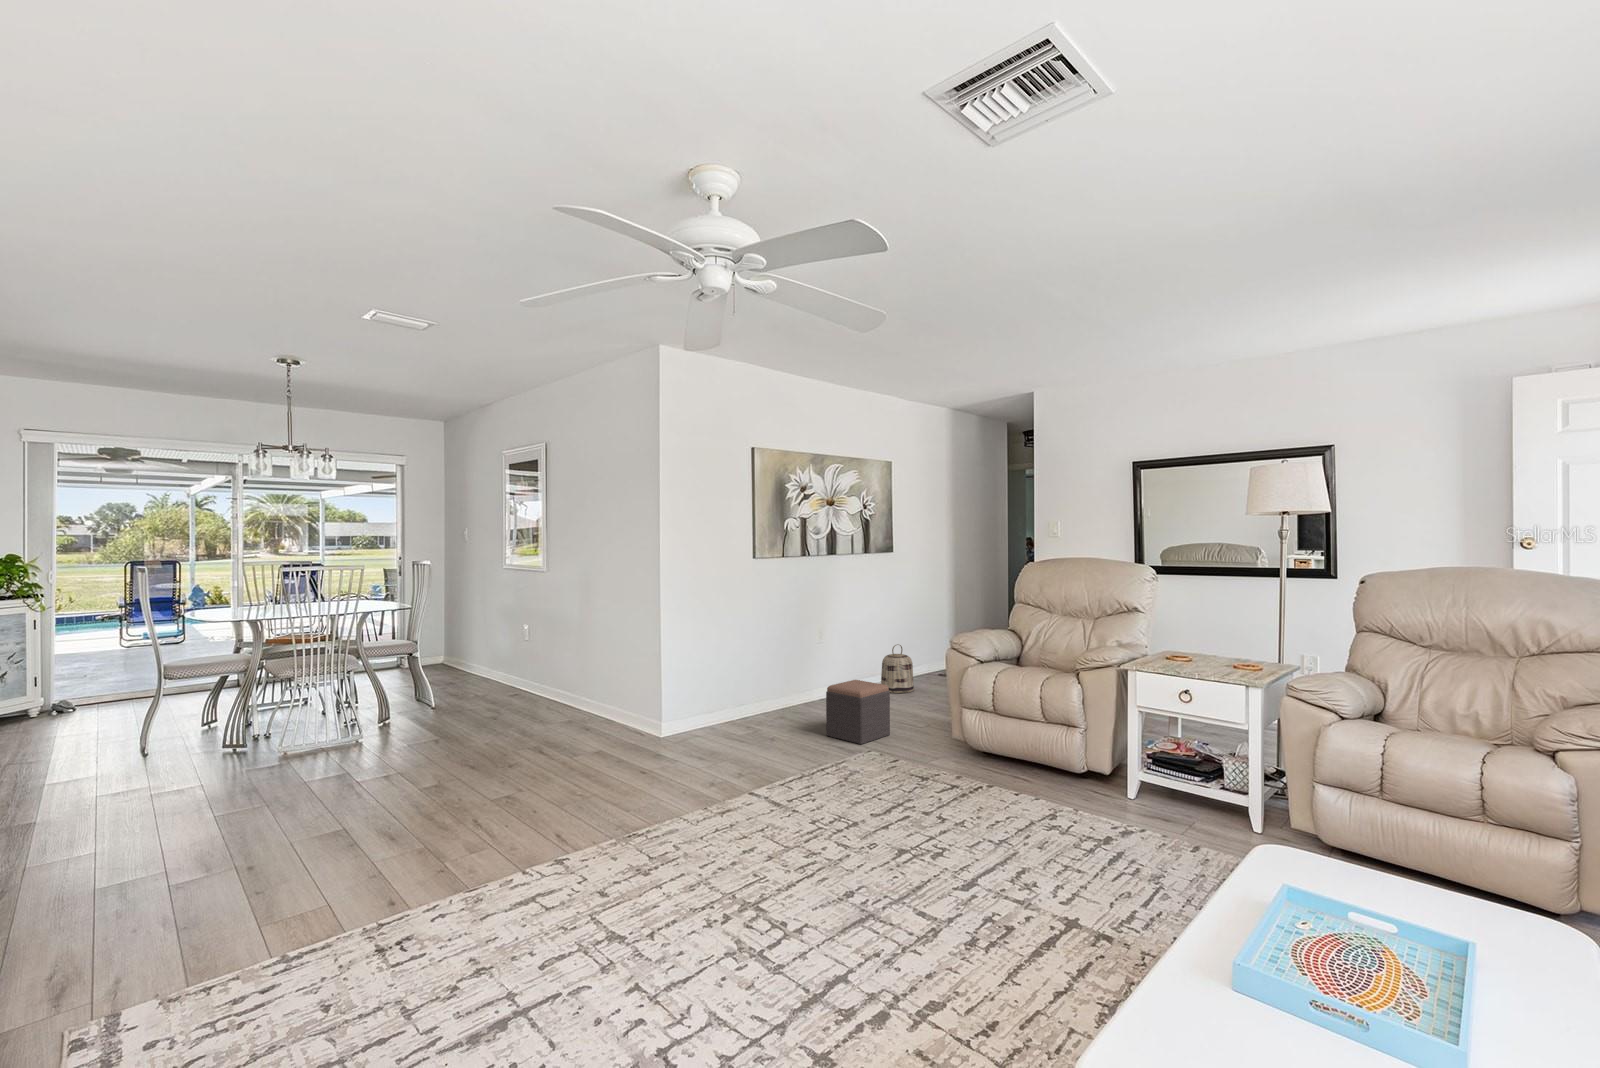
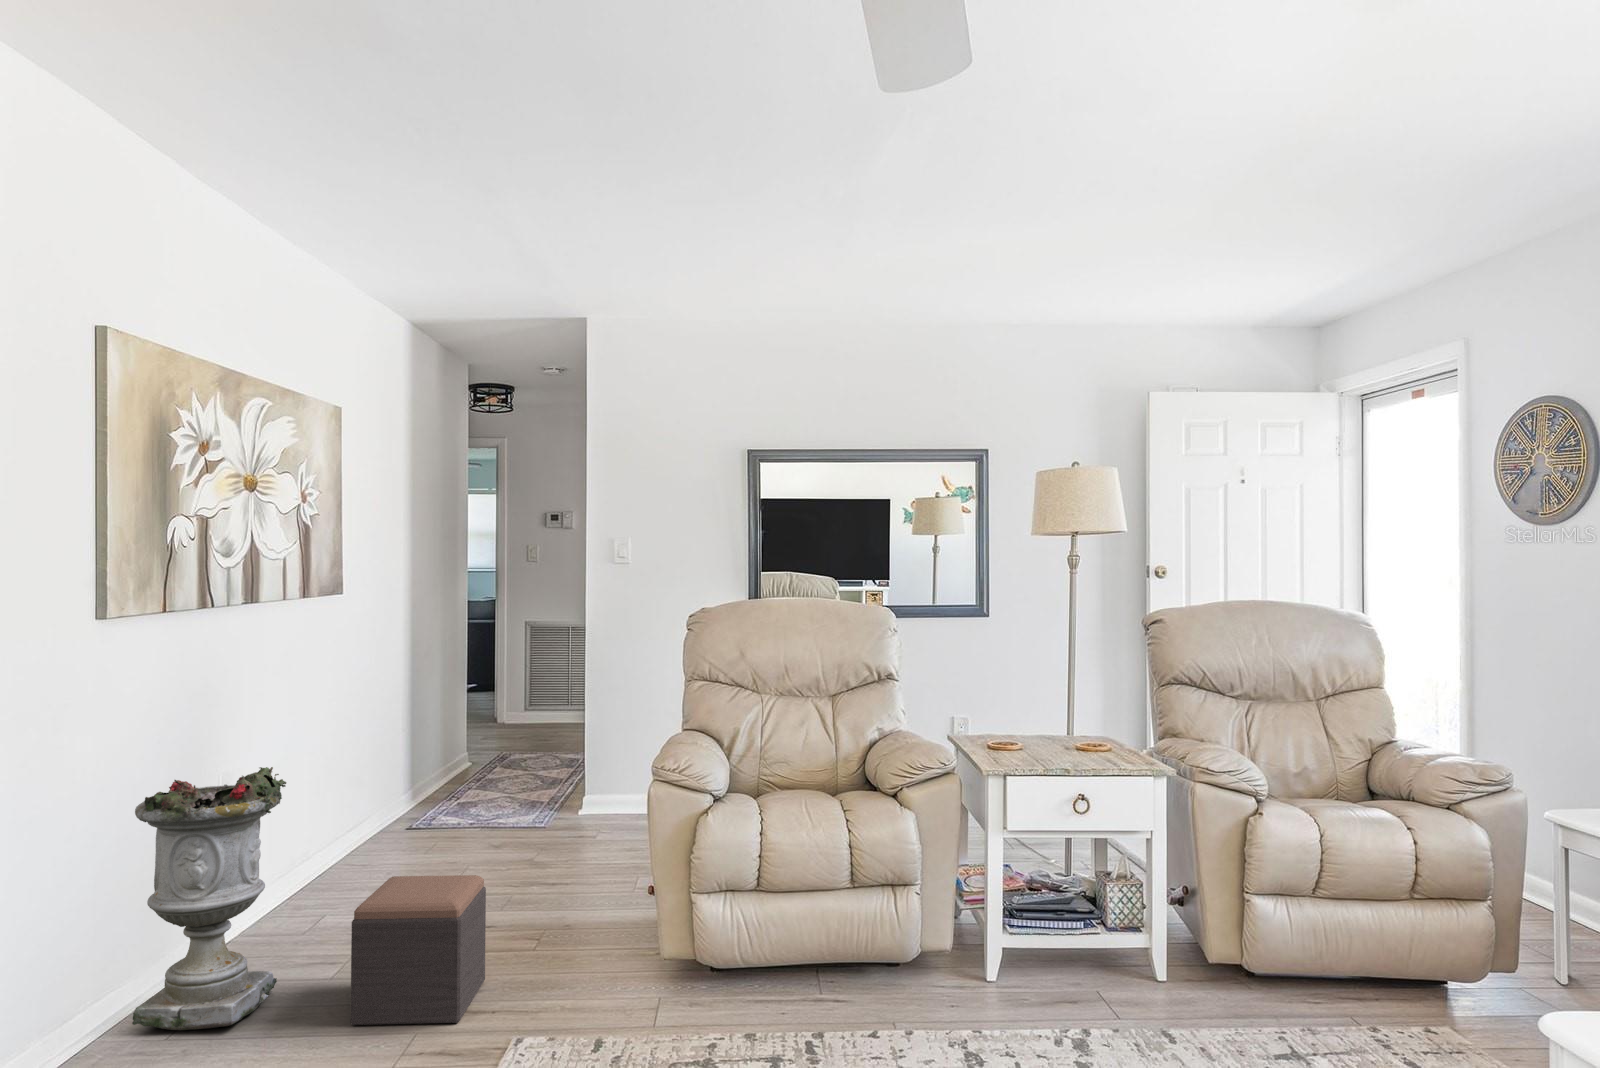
planter: none [764,624,818,725] -> present [132,767,286,1030]
basket: present [881,644,914,693] -> none [322,780,395,883]

